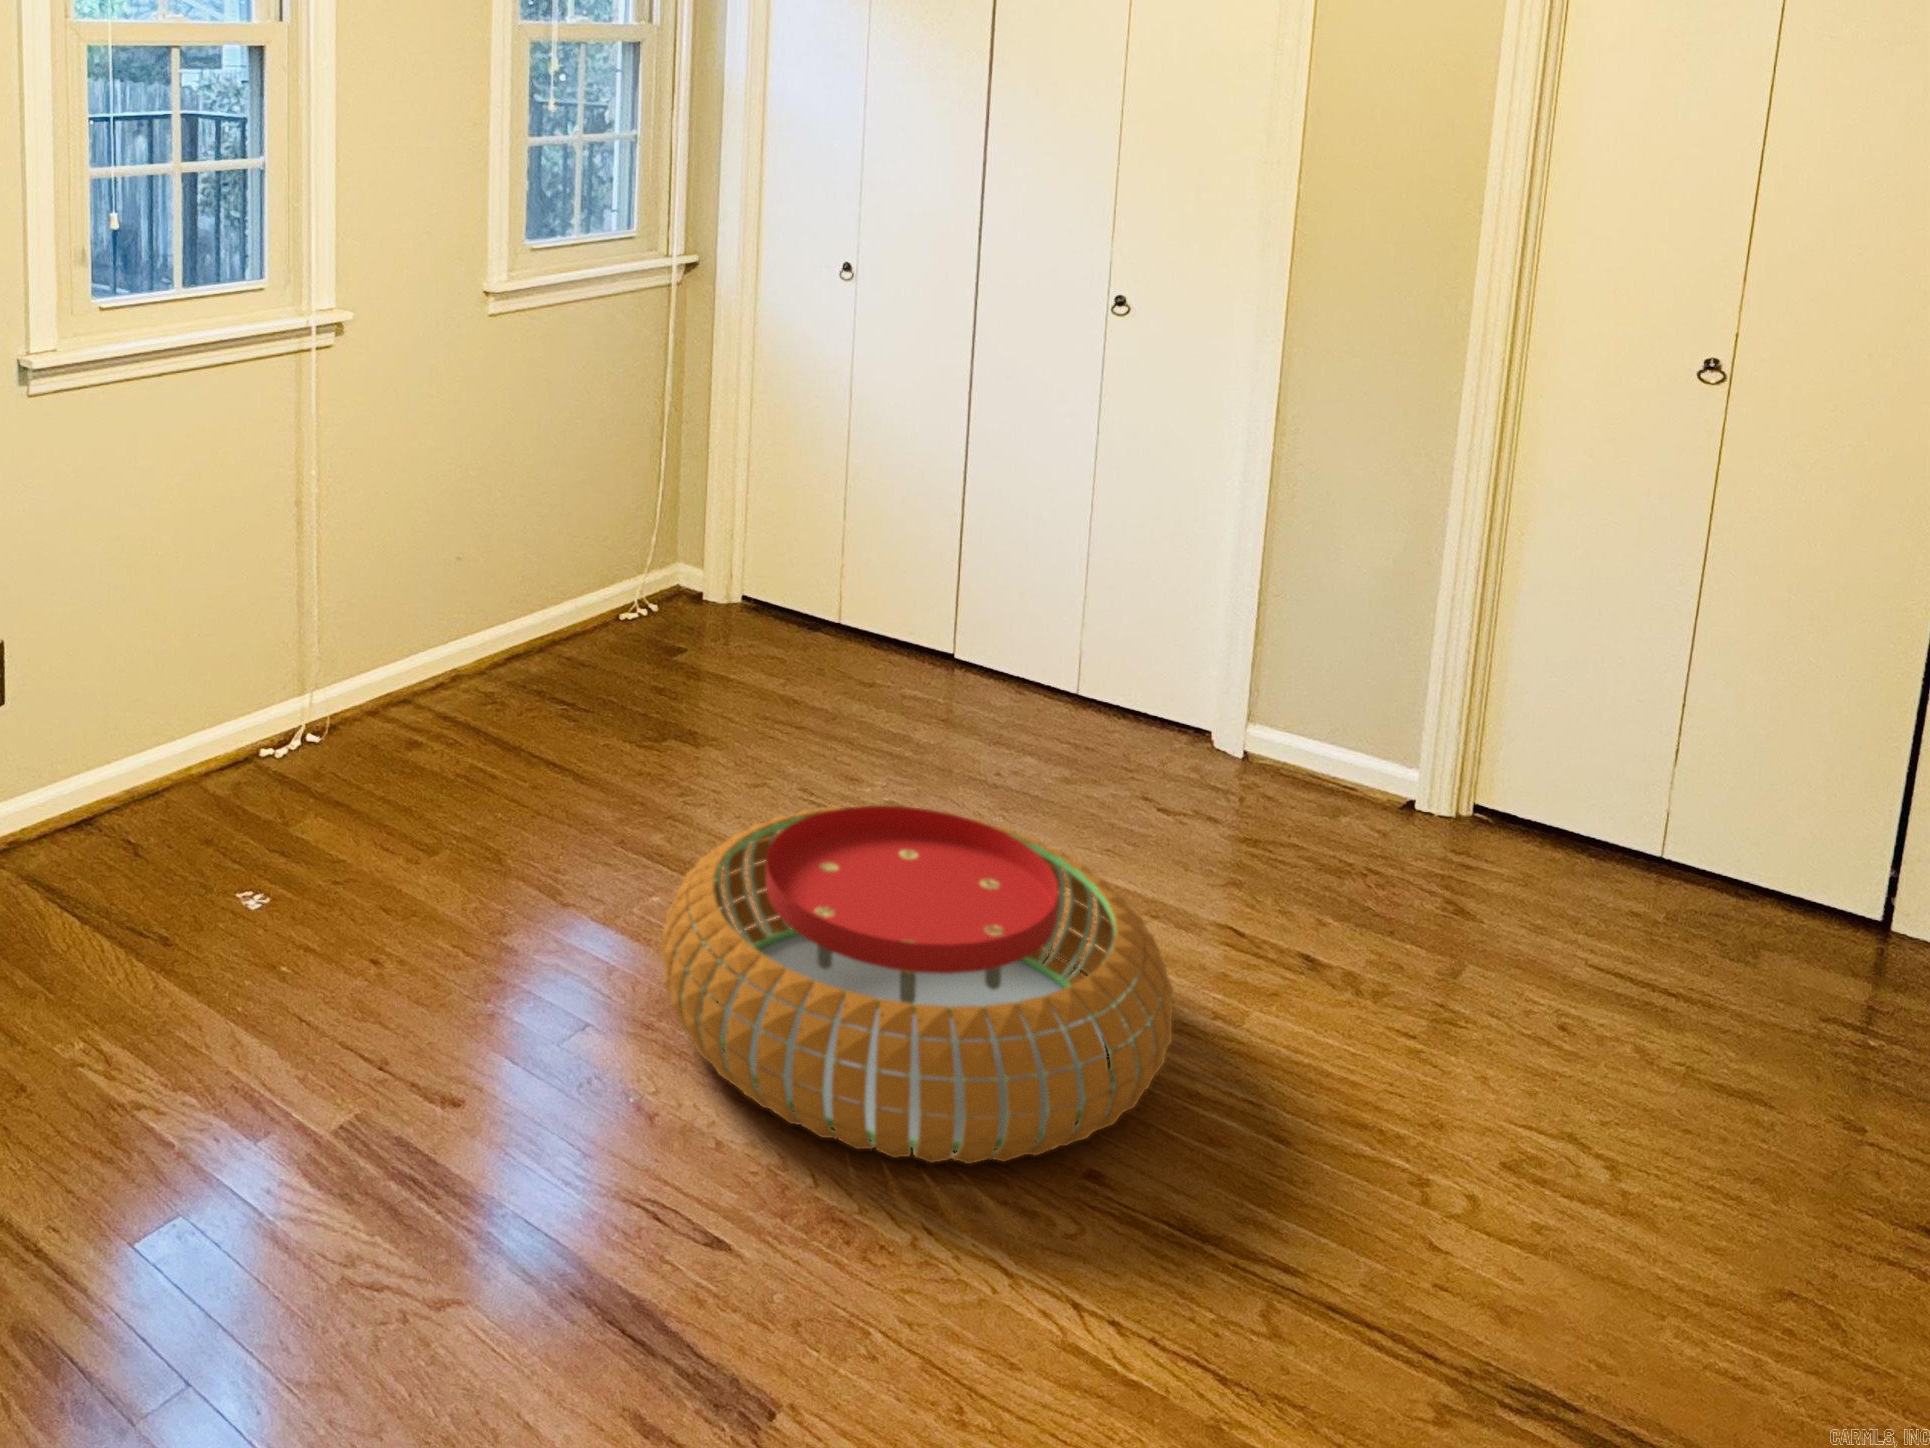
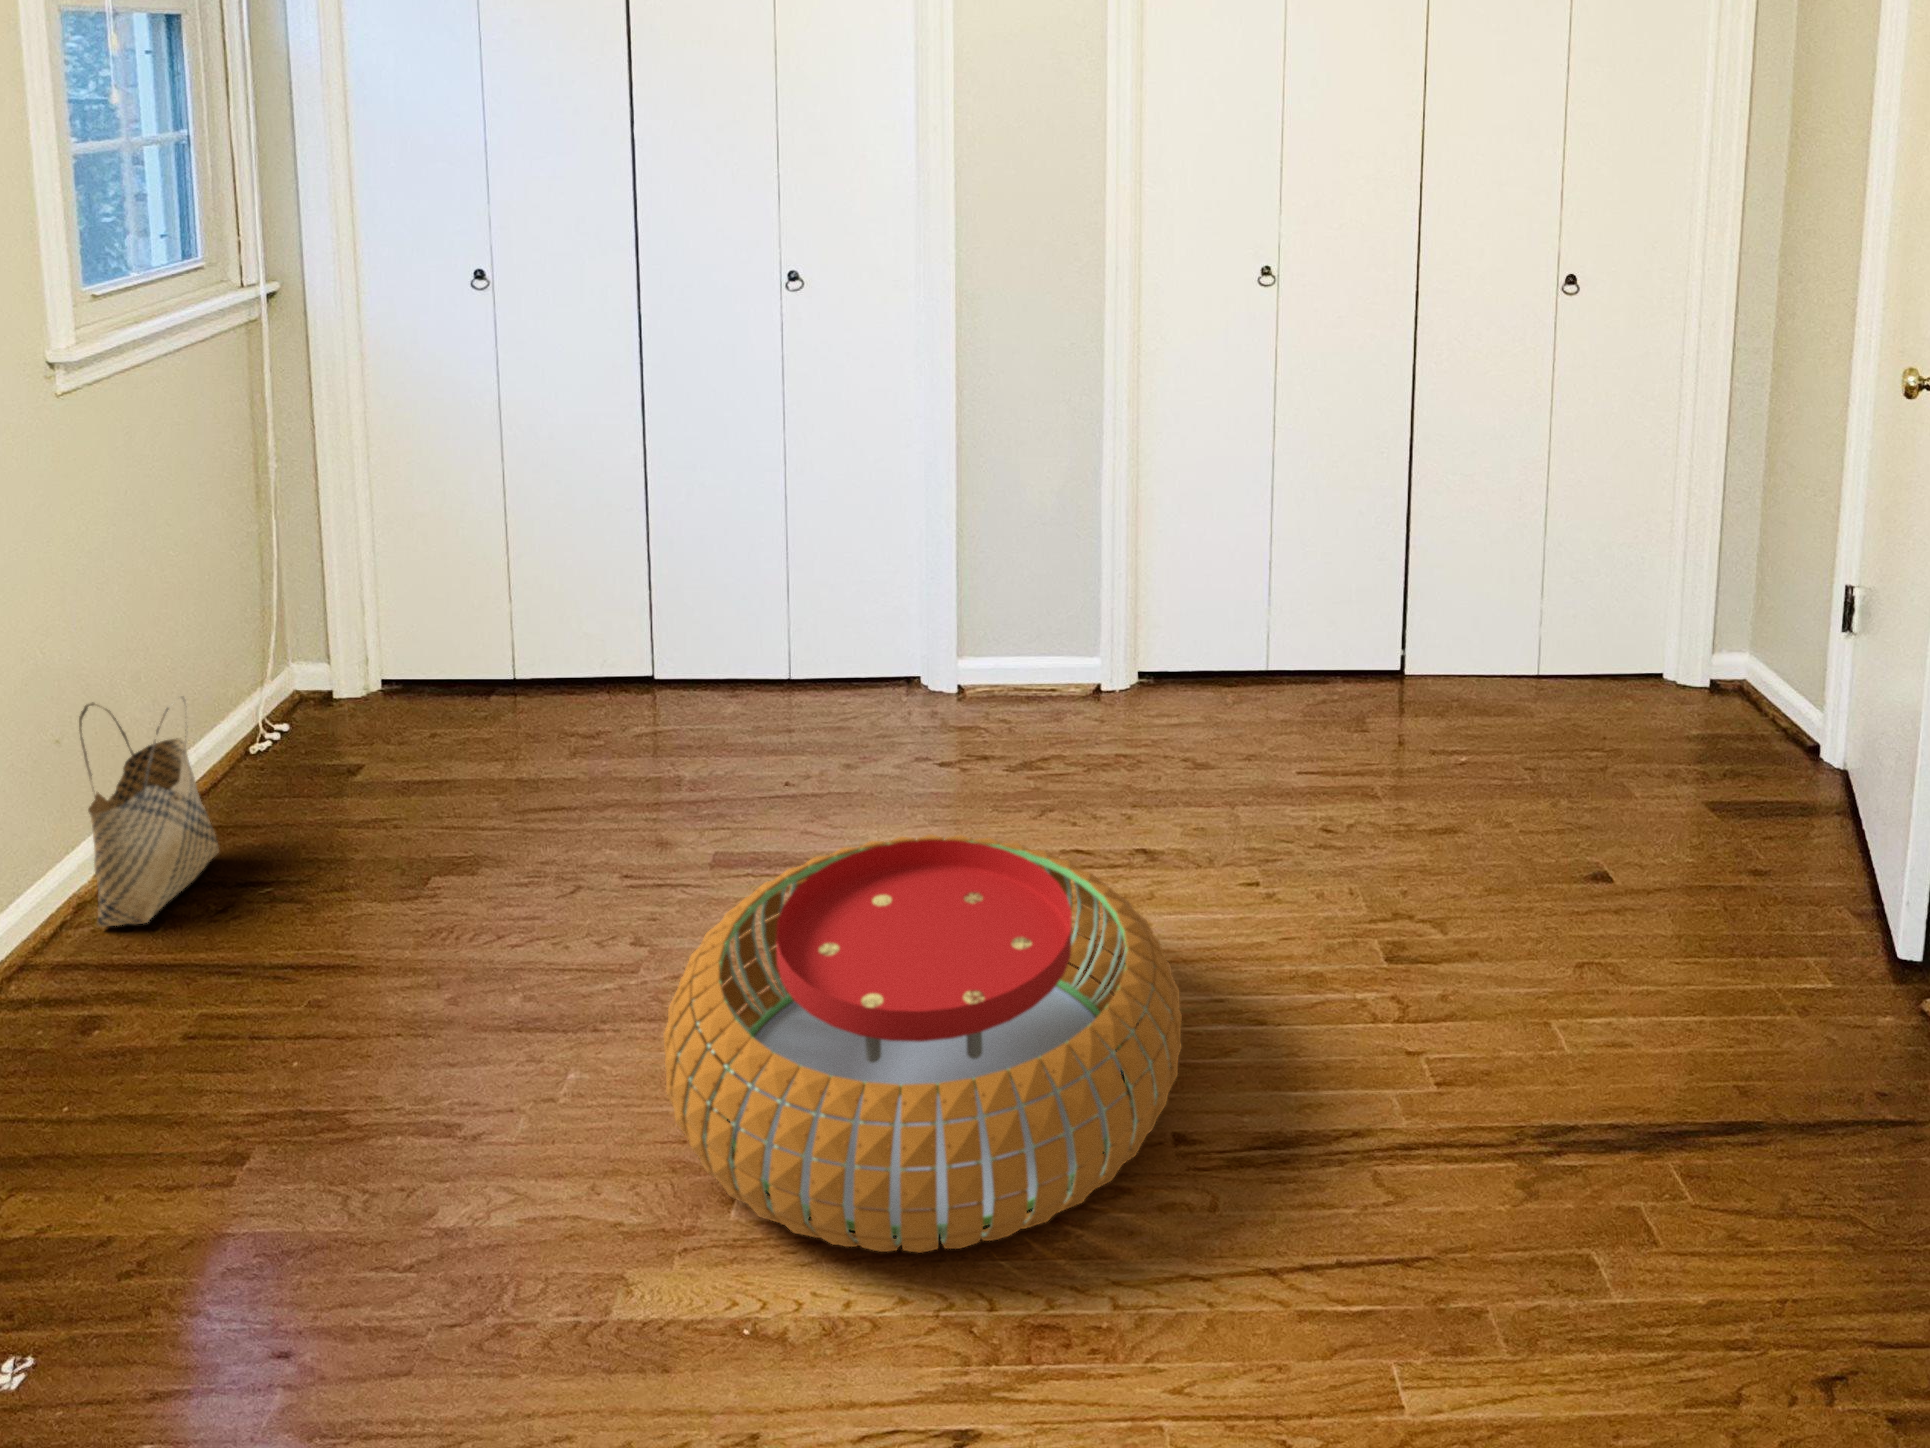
woven basket: none [448,532,545,702] -> present [79,697,219,927]

